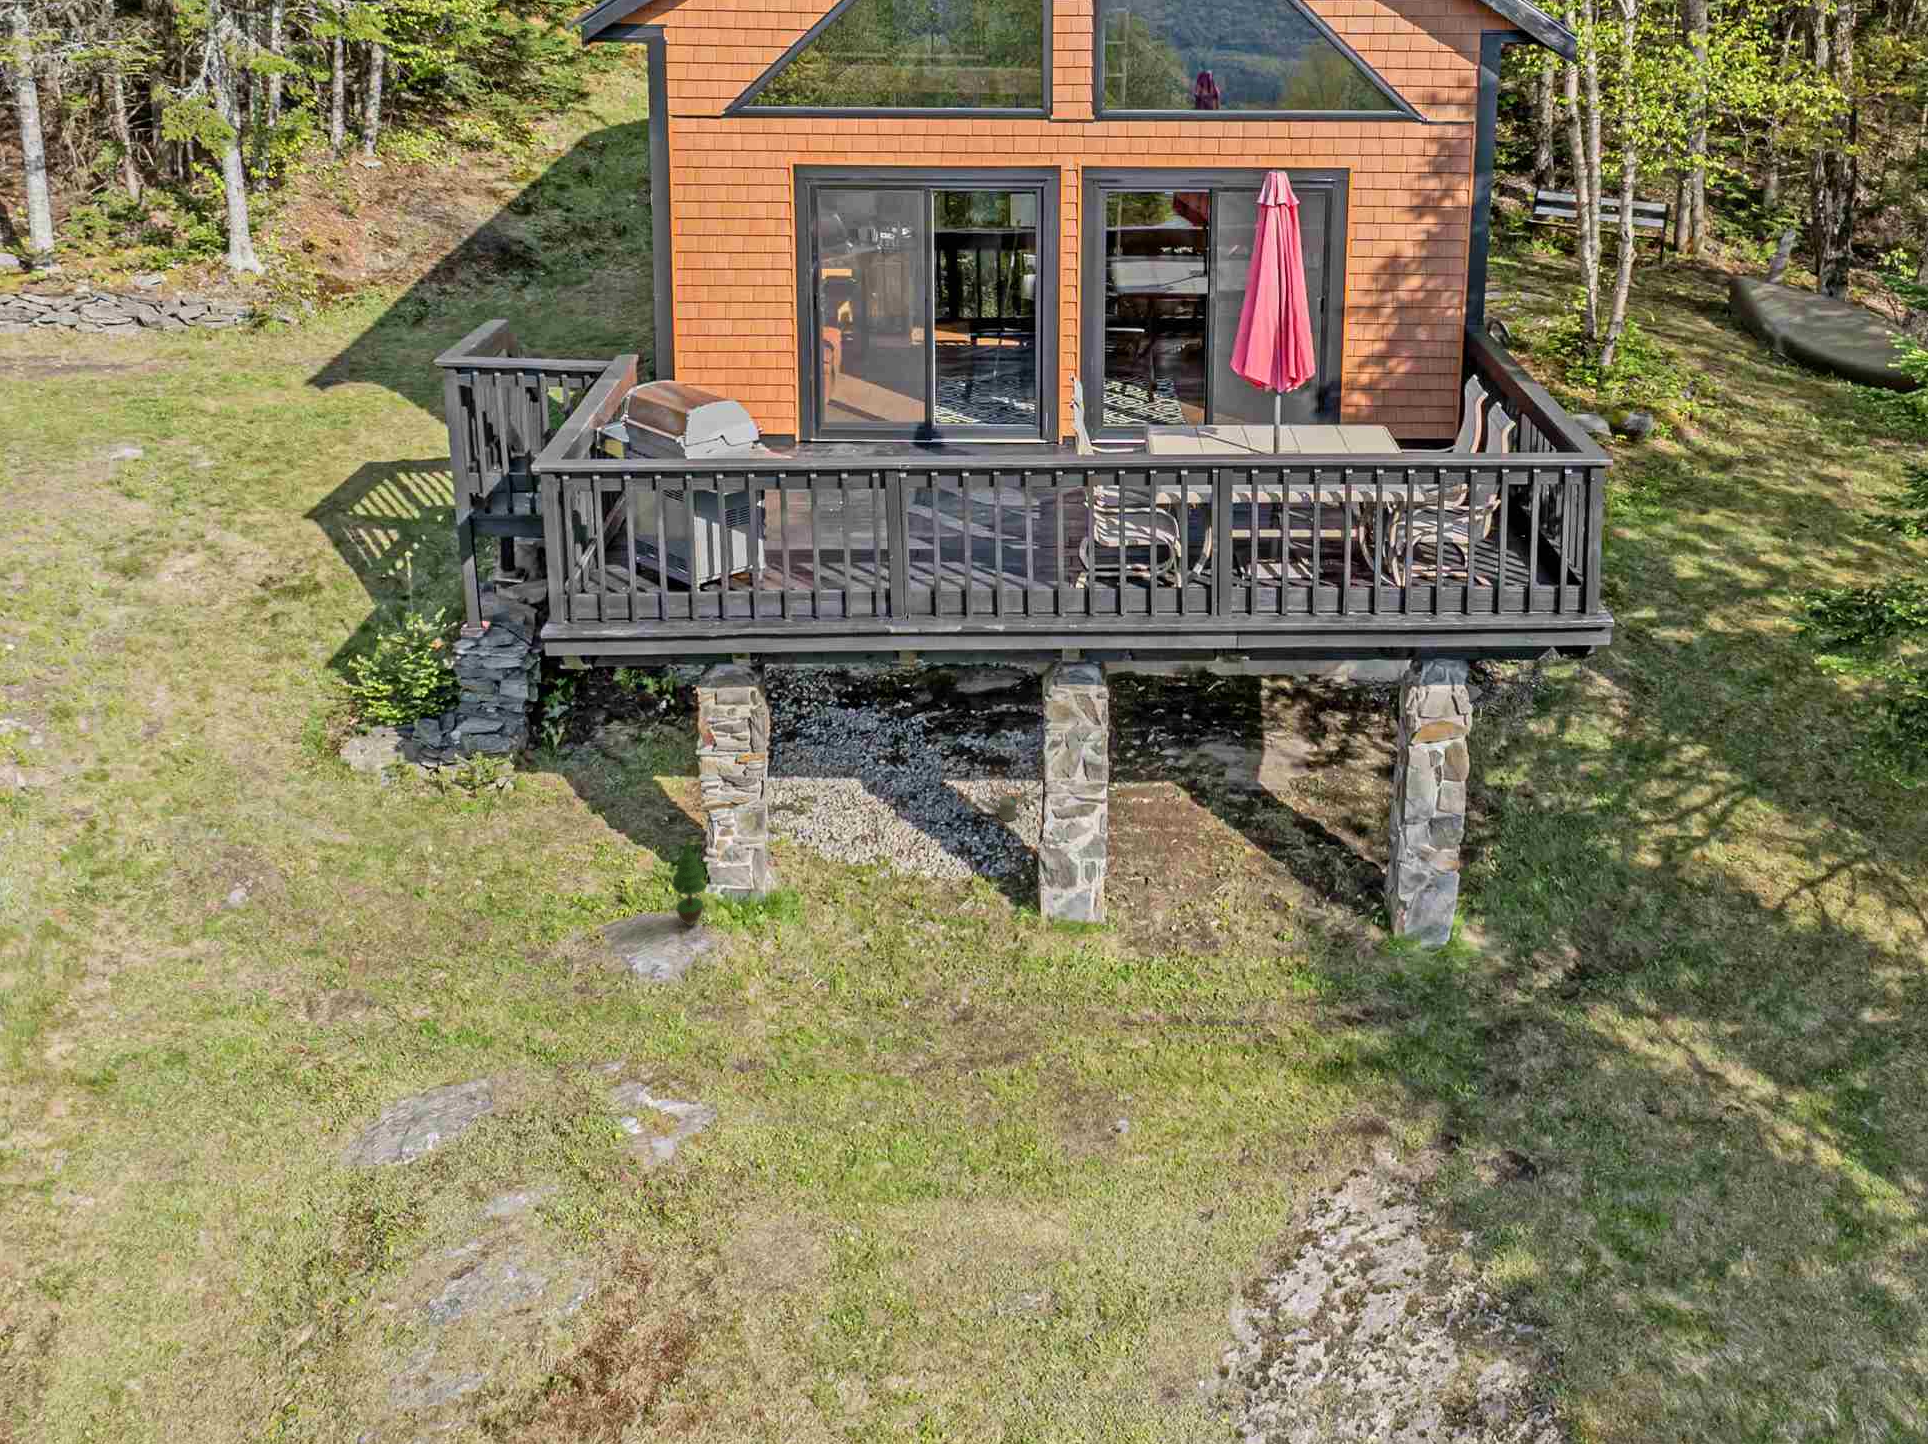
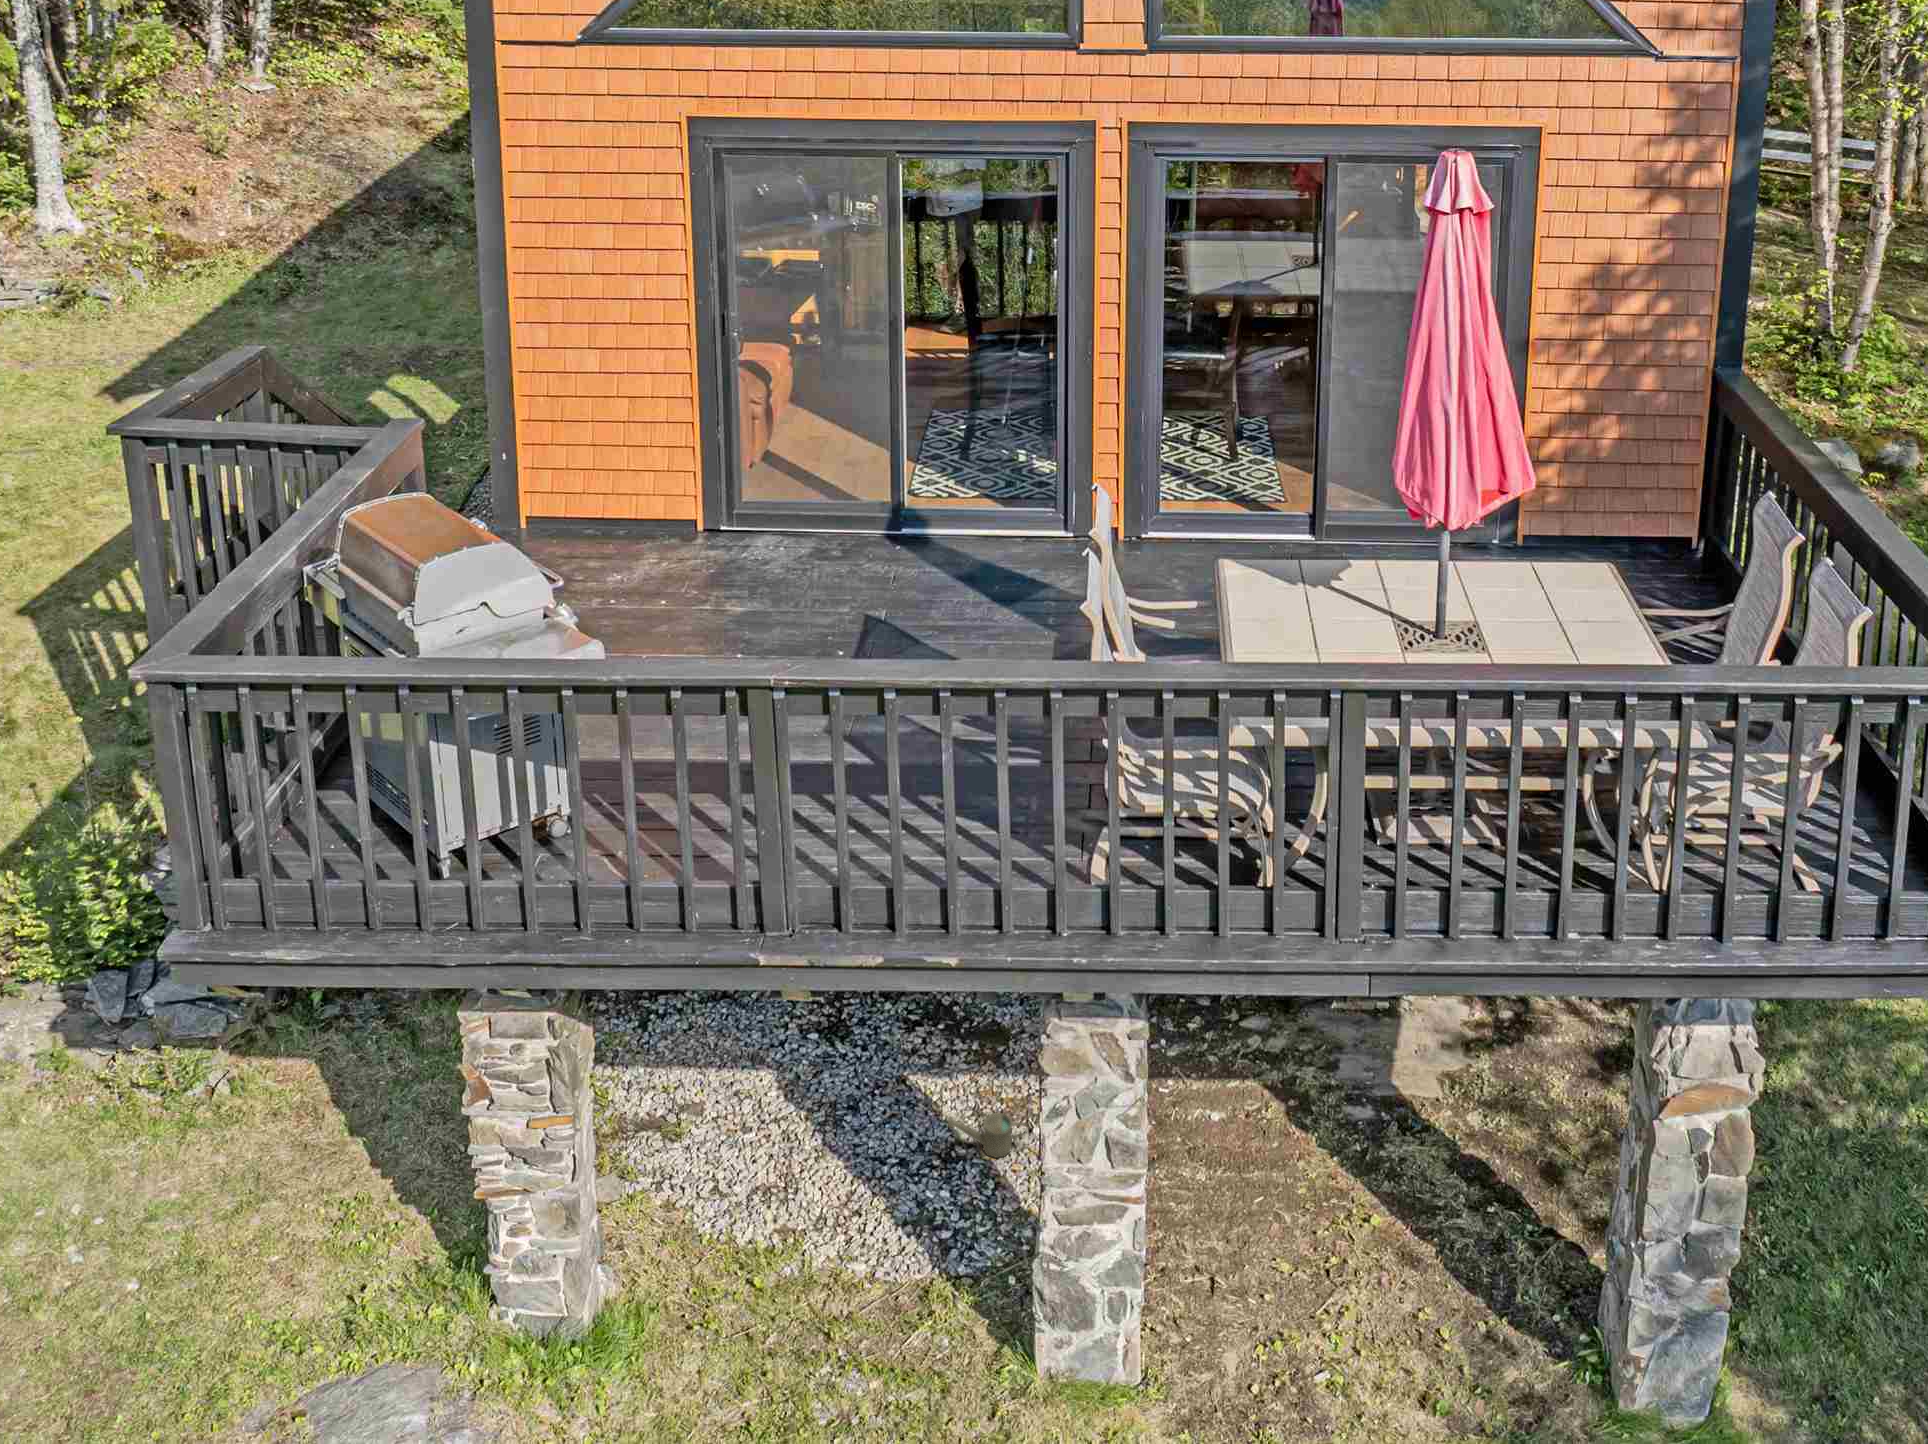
potted tree: present [672,843,706,926] -> none [430,1245,491,1377]

